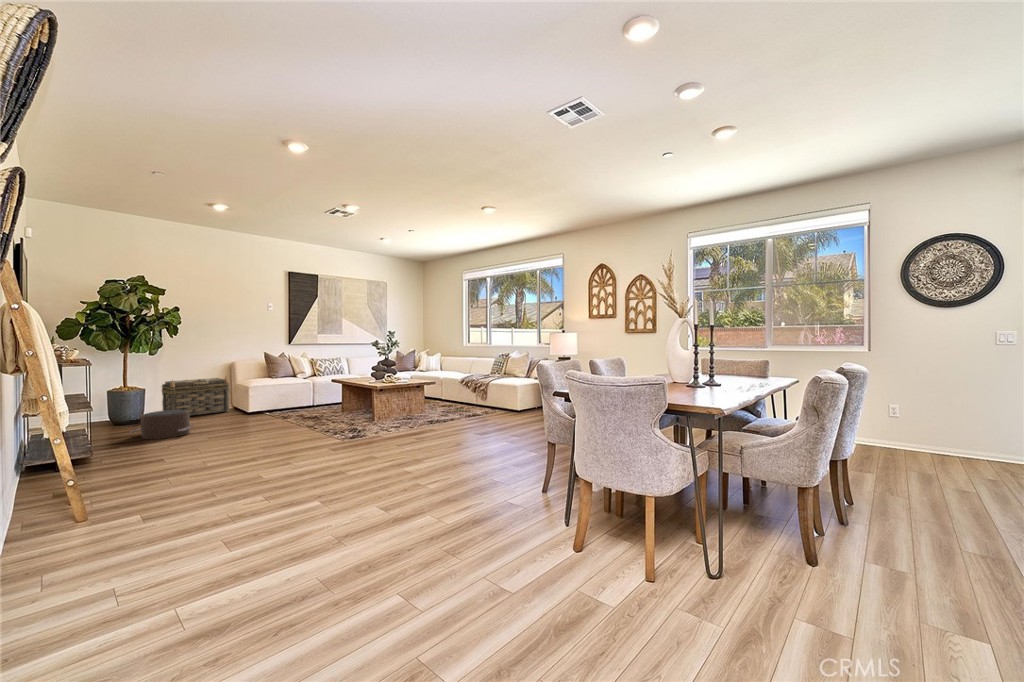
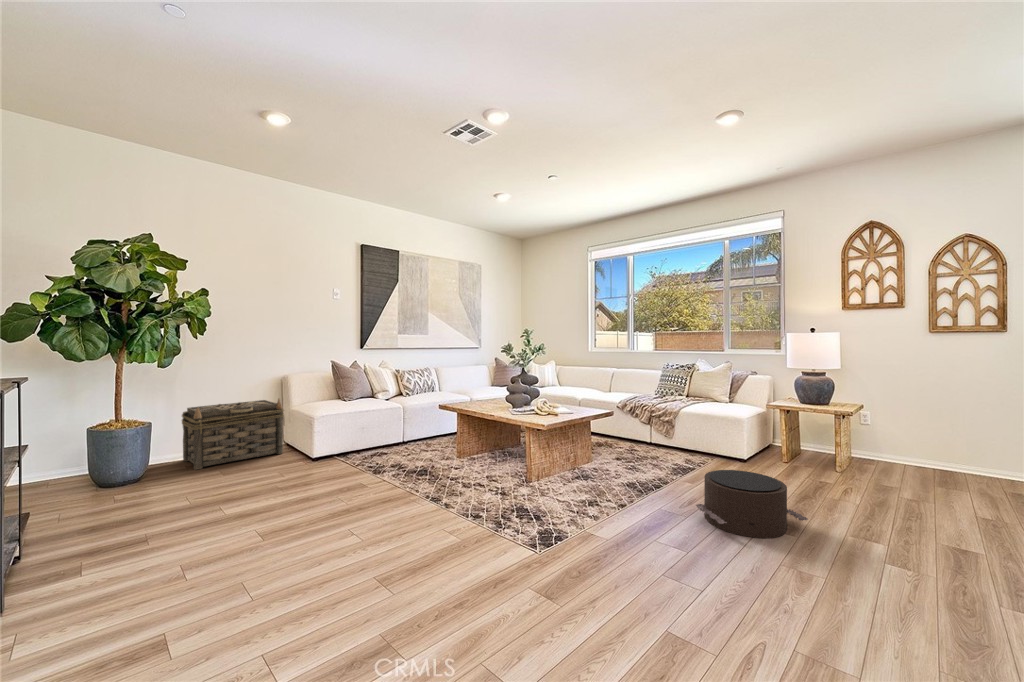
pouf: present [131,410,194,439] -> present [696,470,808,538]

